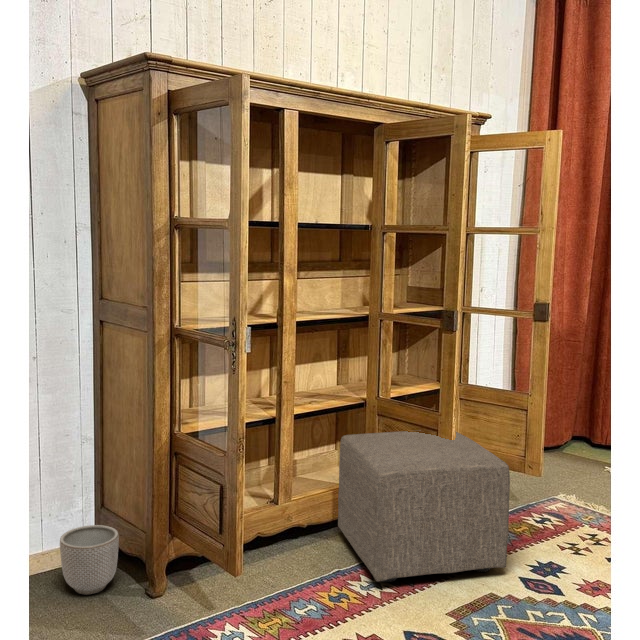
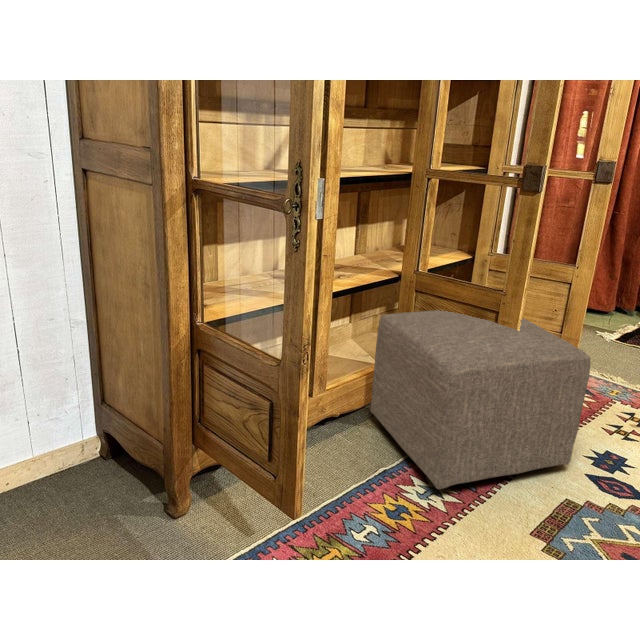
planter: present [60,525,119,595] -> none [51,431,127,517]

